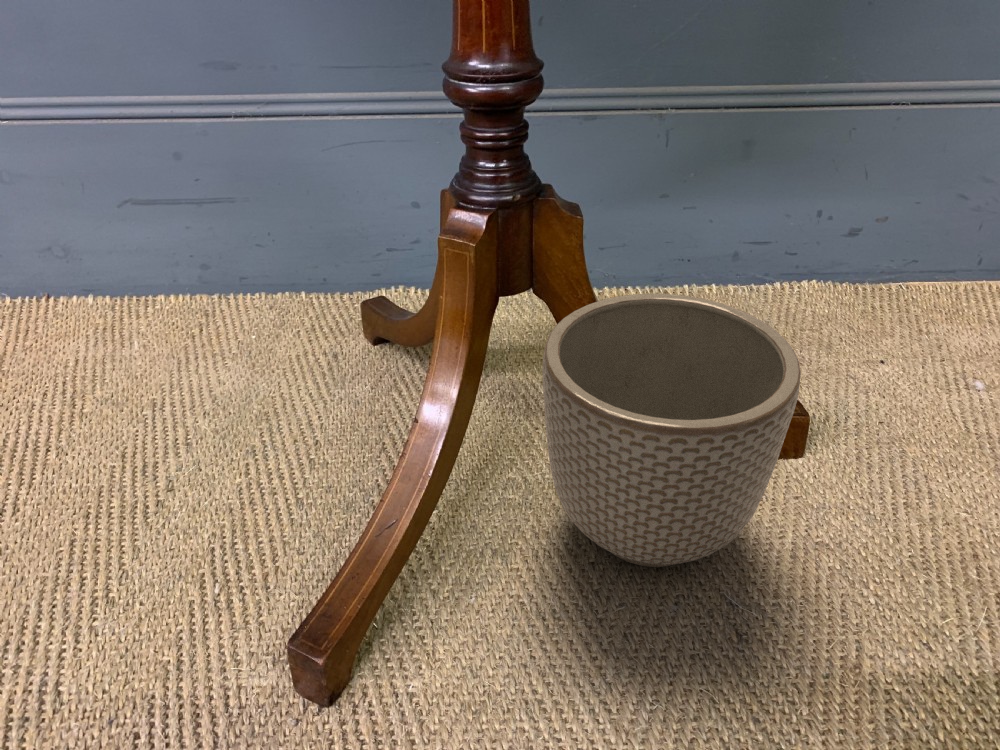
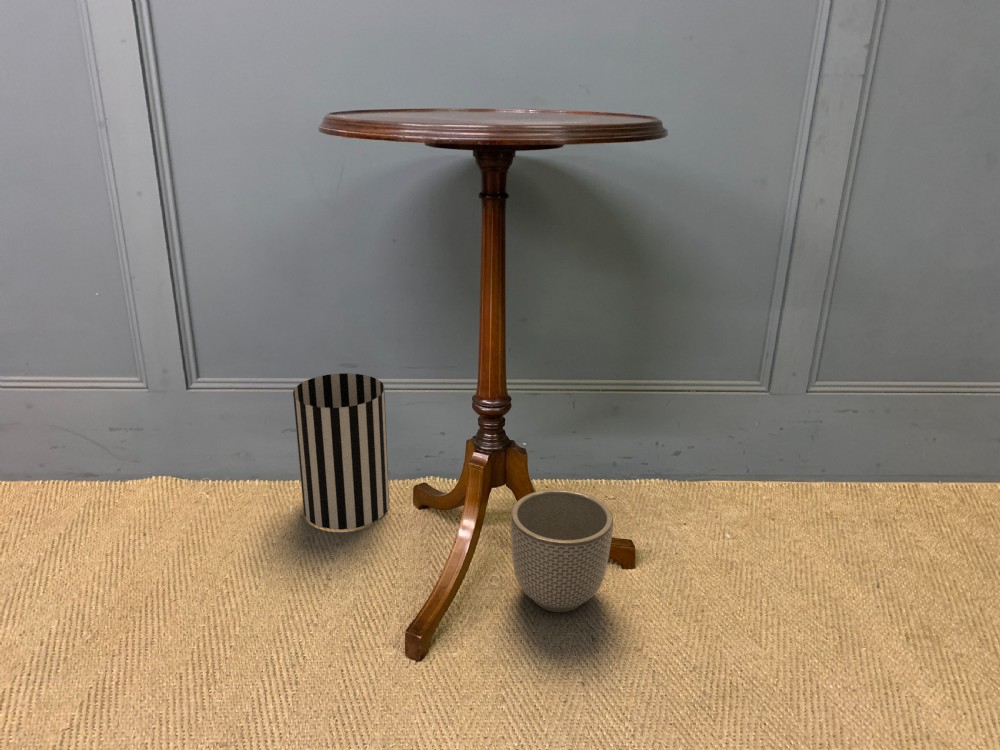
wastebasket: none [73,76,319,385] -> present [293,373,389,529]

